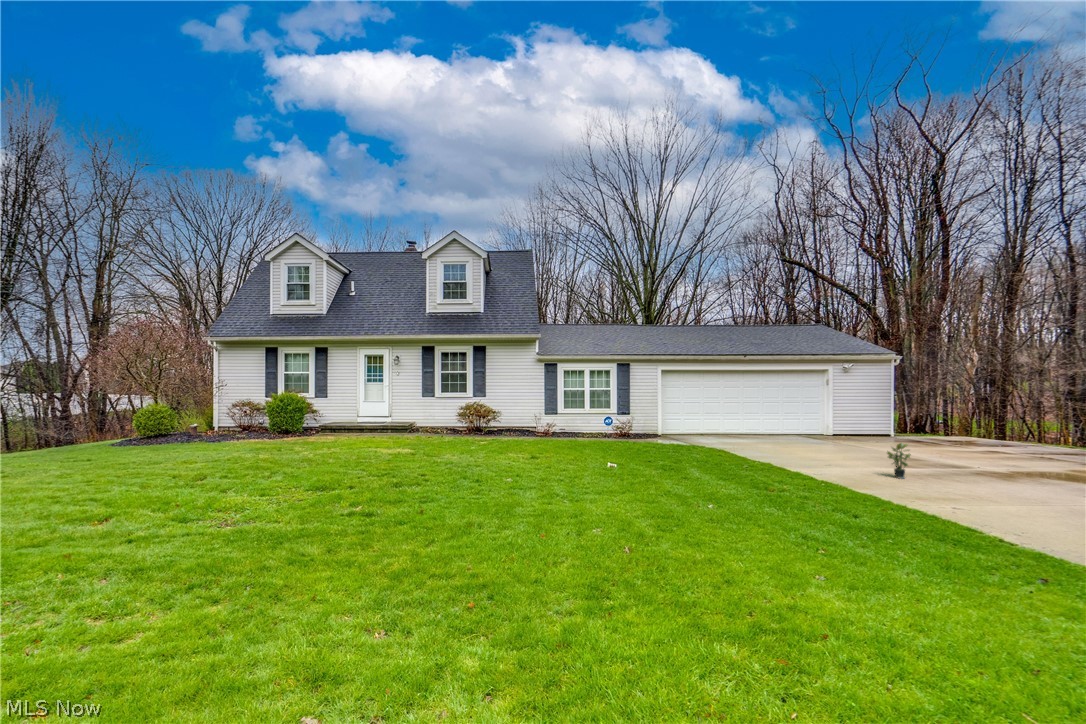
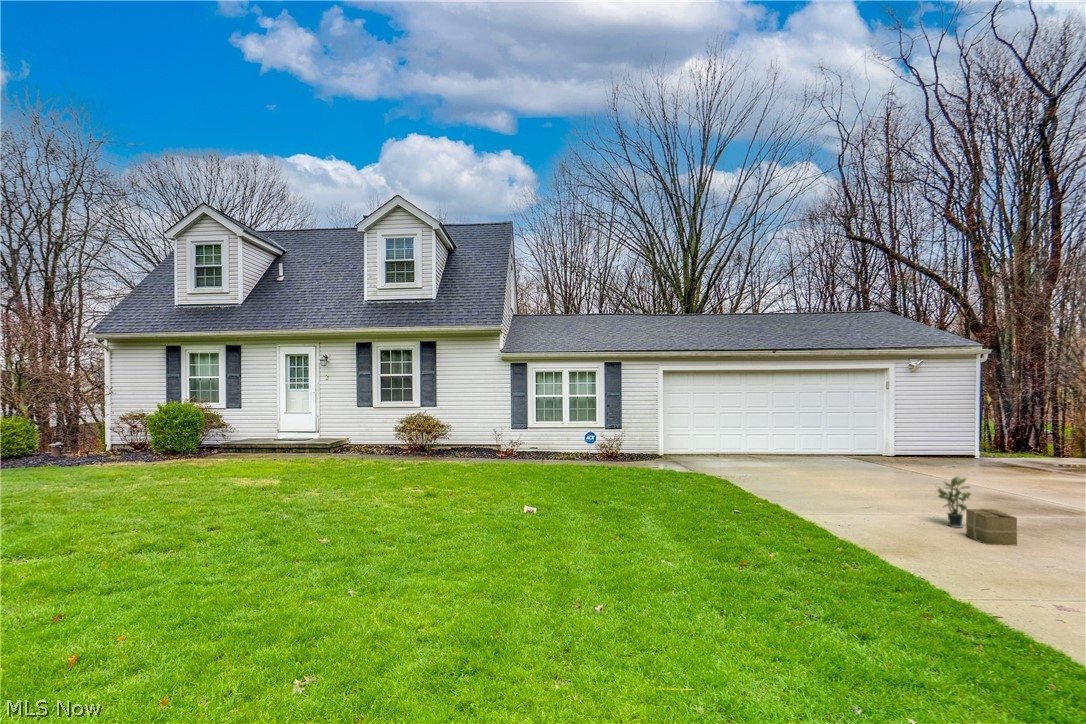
cardboard box: none [910,464,946,488] -> present [966,509,1017,545]

